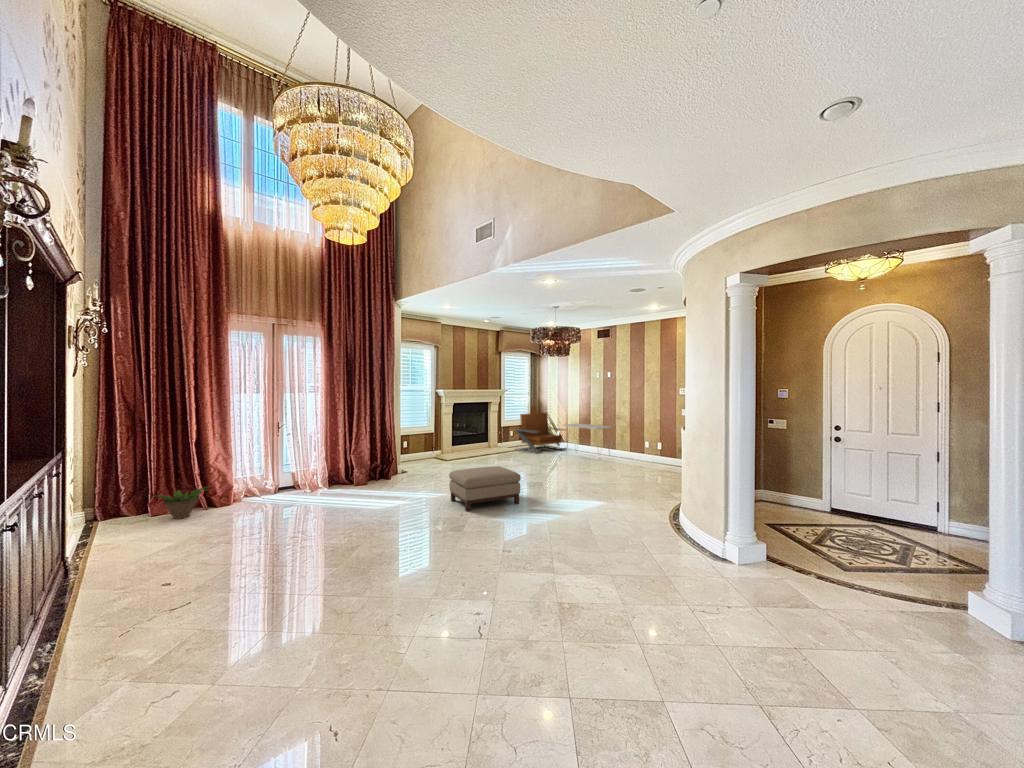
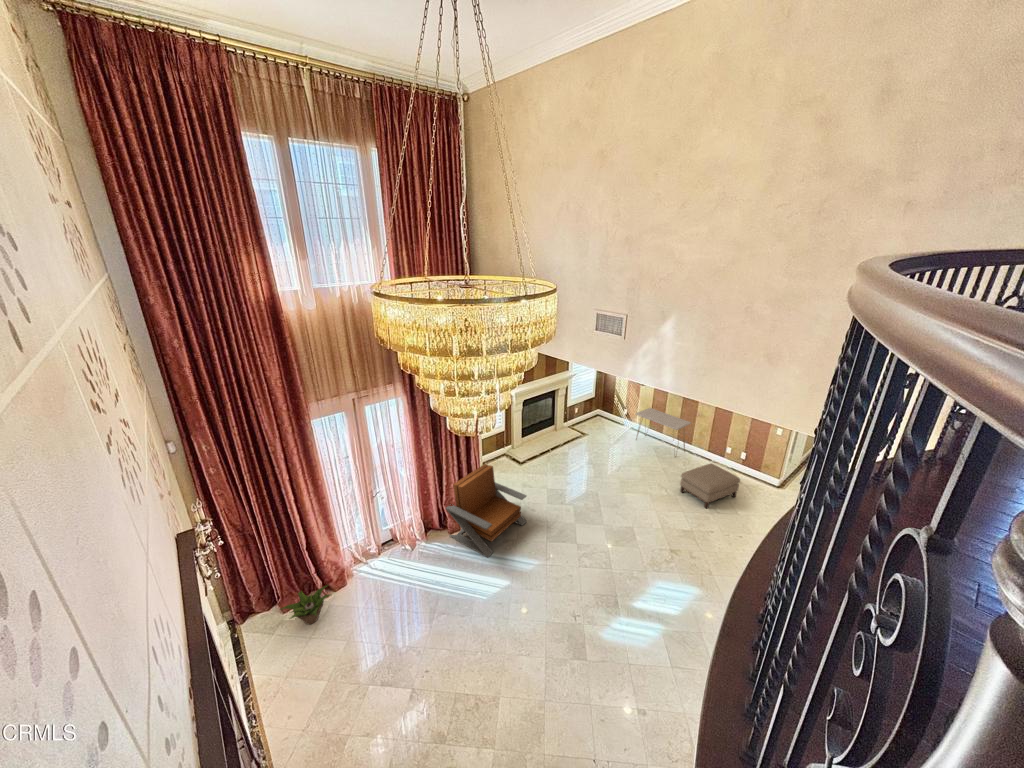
lounge chair: present [515,413,566,454] -> present [446,464,527,557]
ottoman: present [449,466,521,511] -> present [680,463,740,509]

